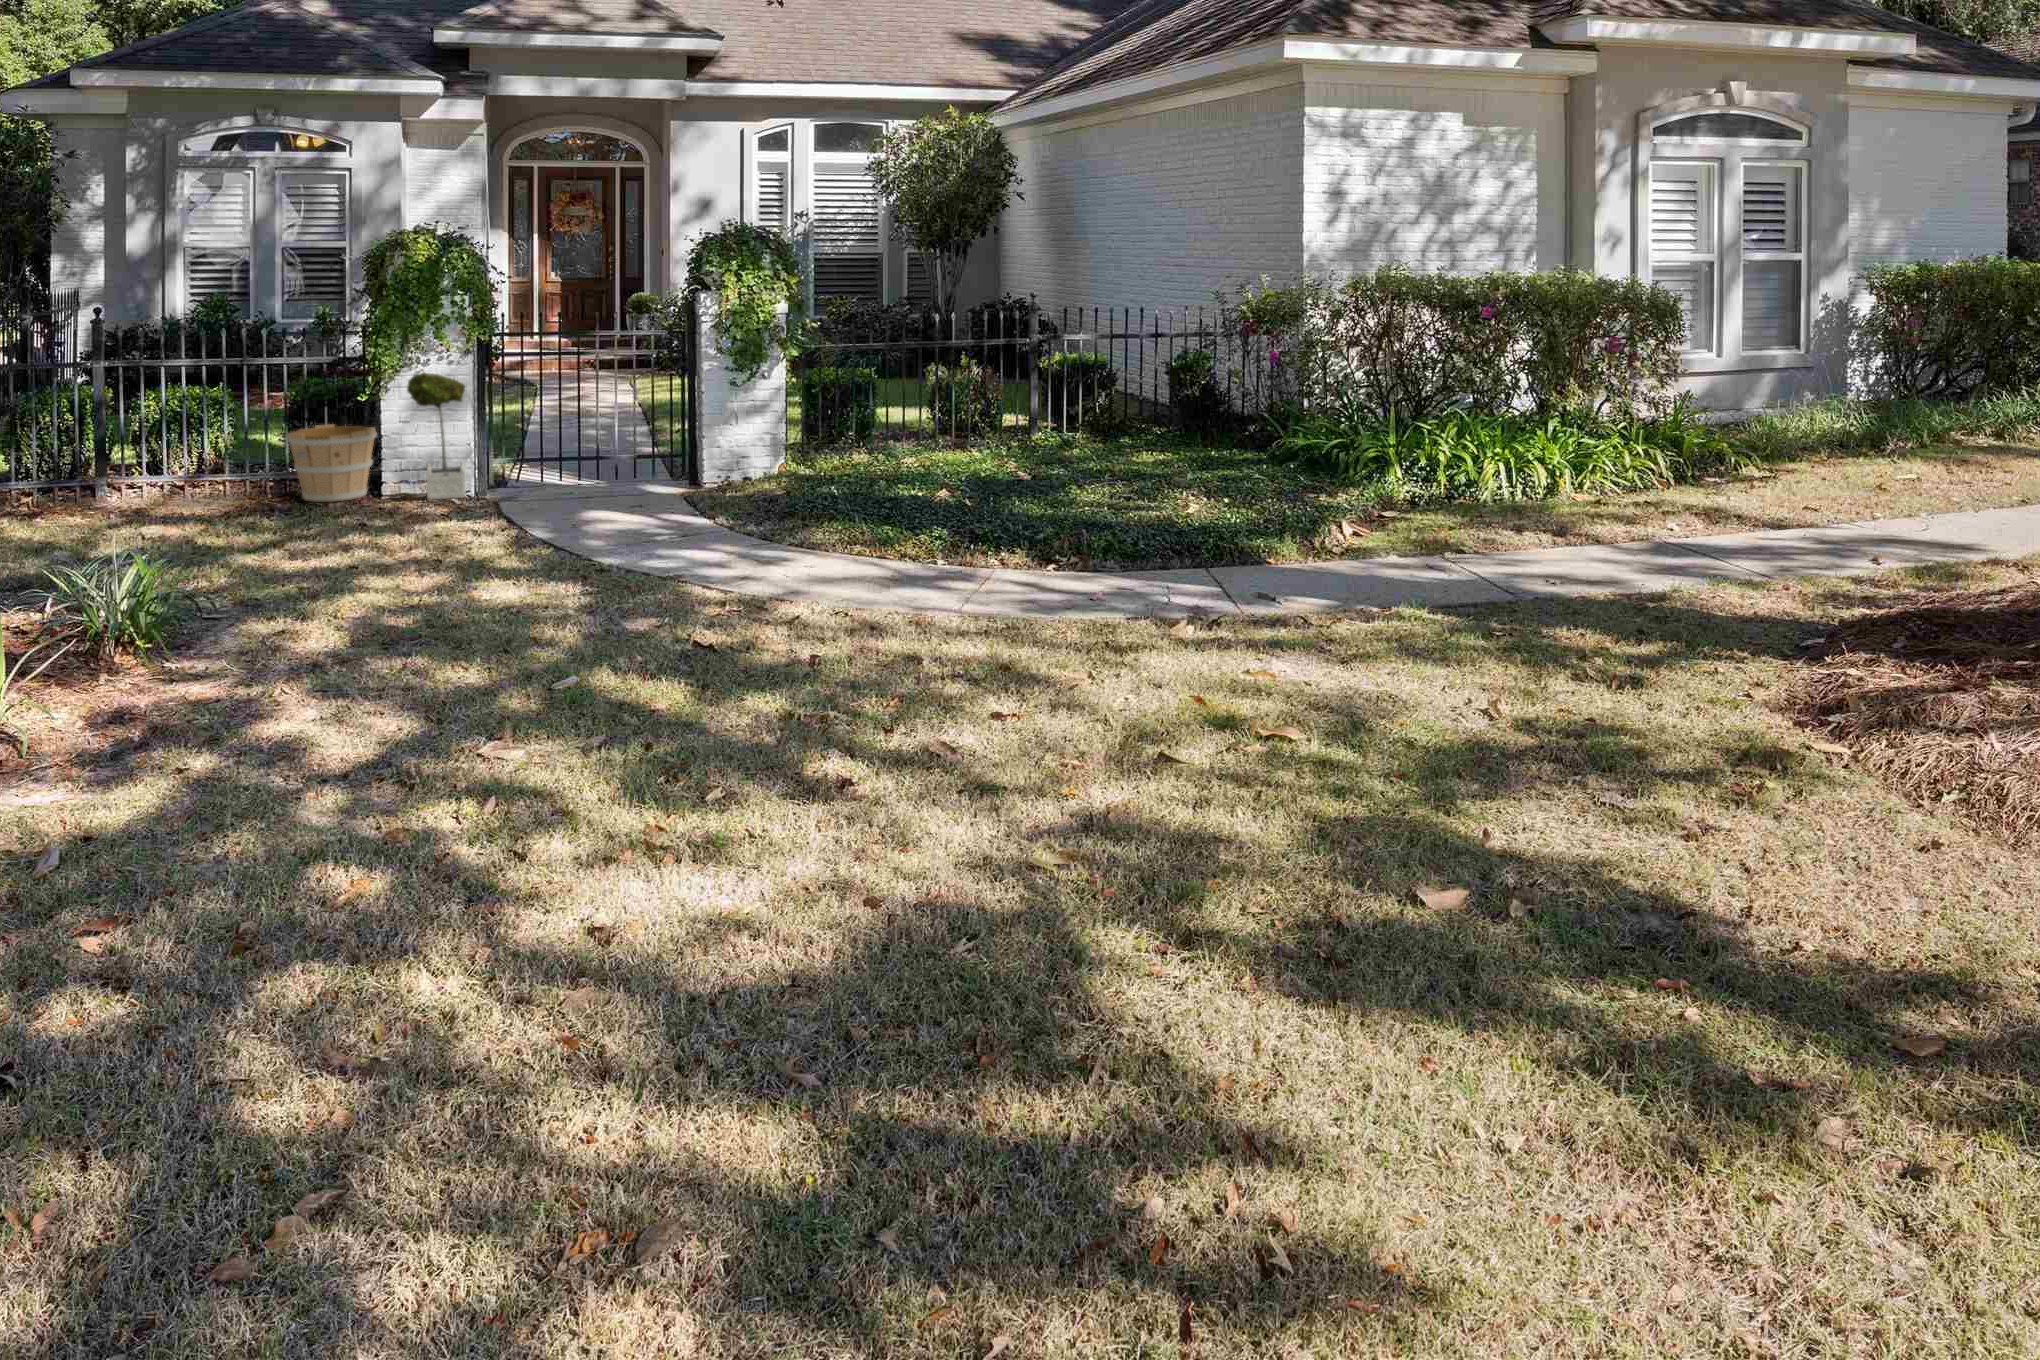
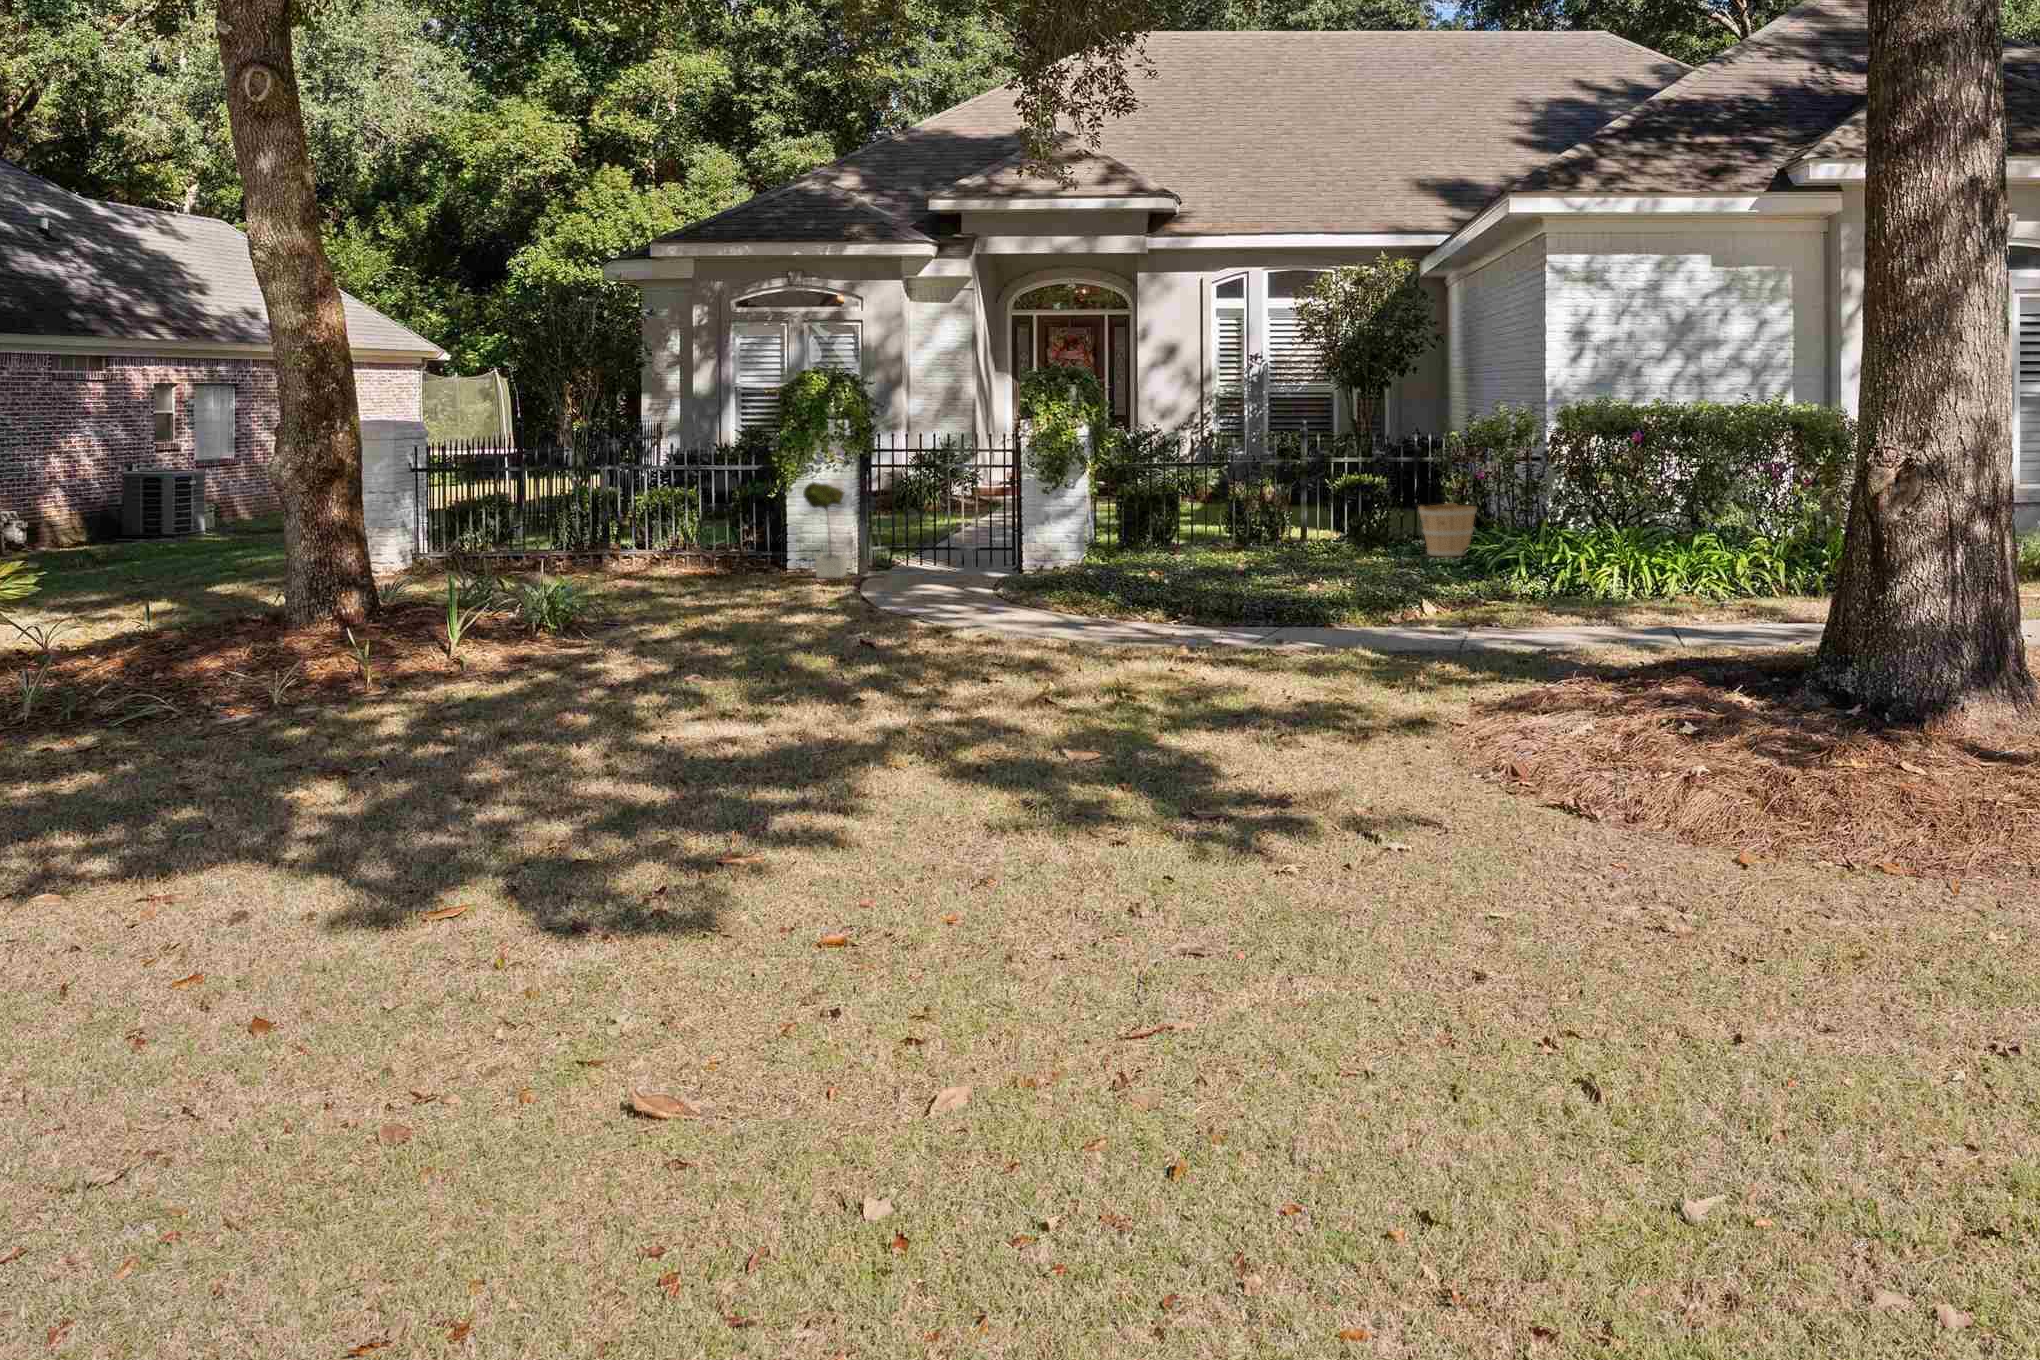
wooden bucket: present [287,424,377,502] -> present [1418,503,1477,557]

